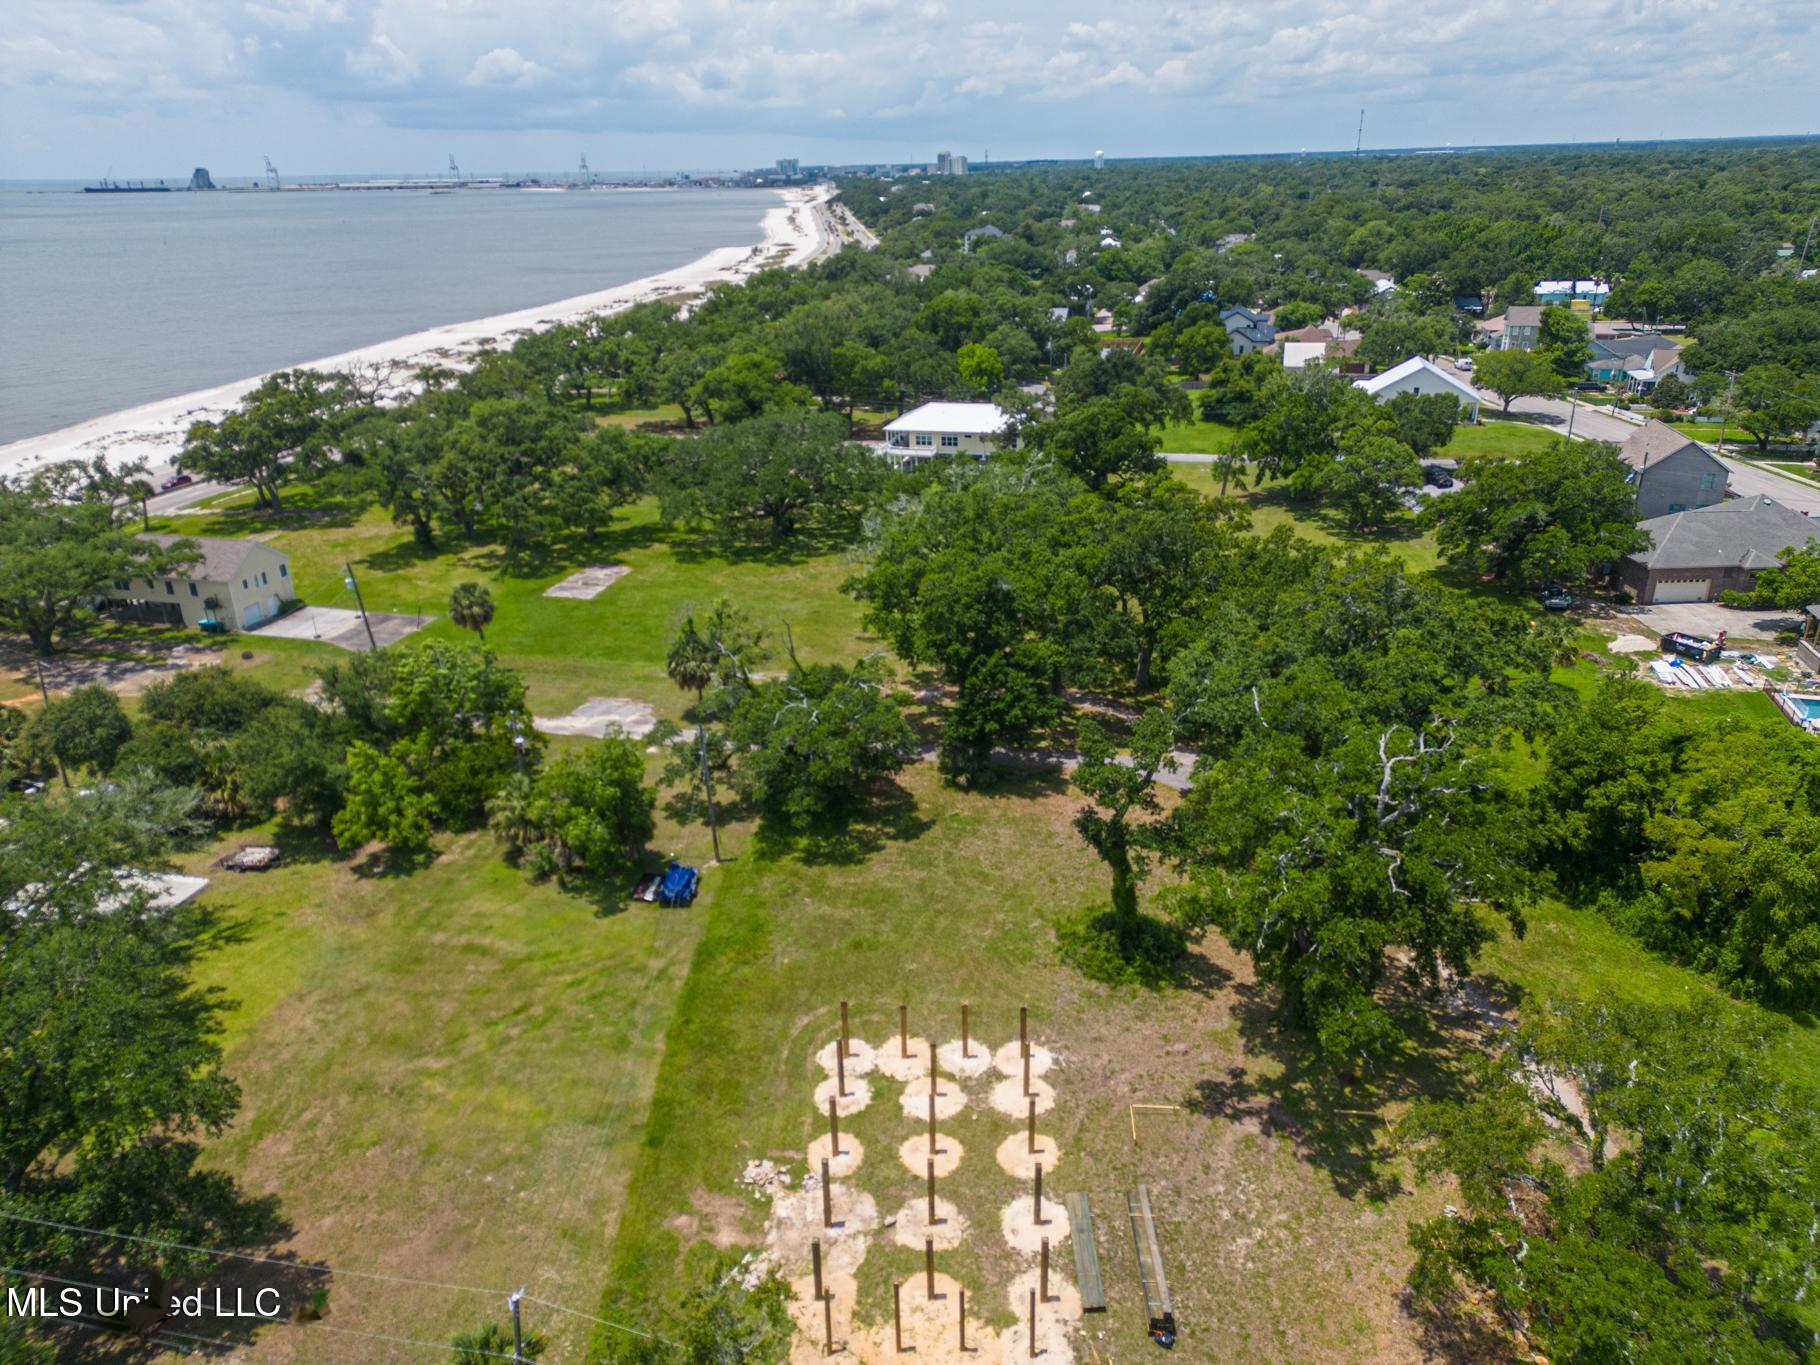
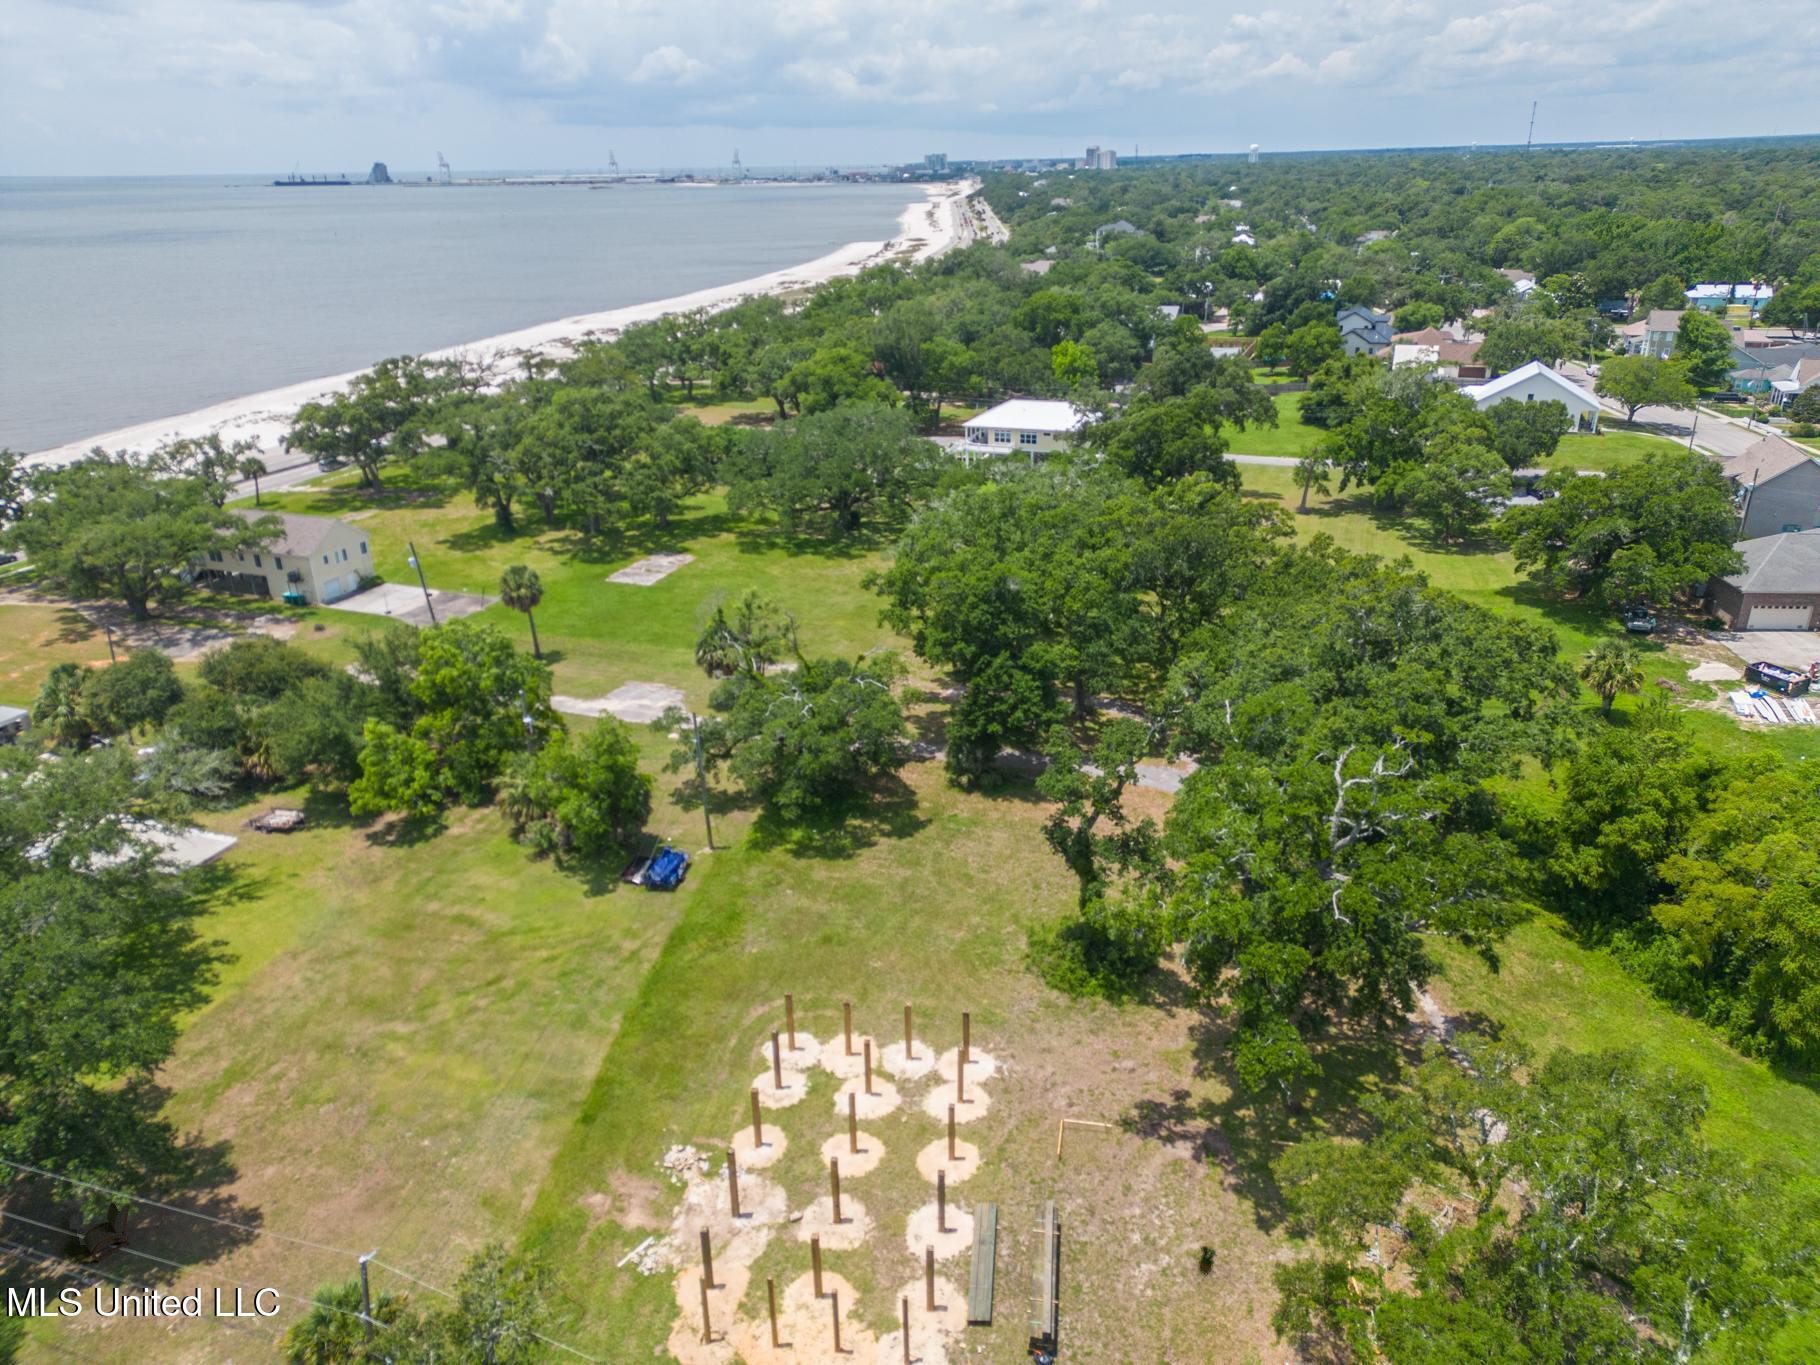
potted tree: present [310,1290,332,1319] -> present [1199,1246,1217,1274]

